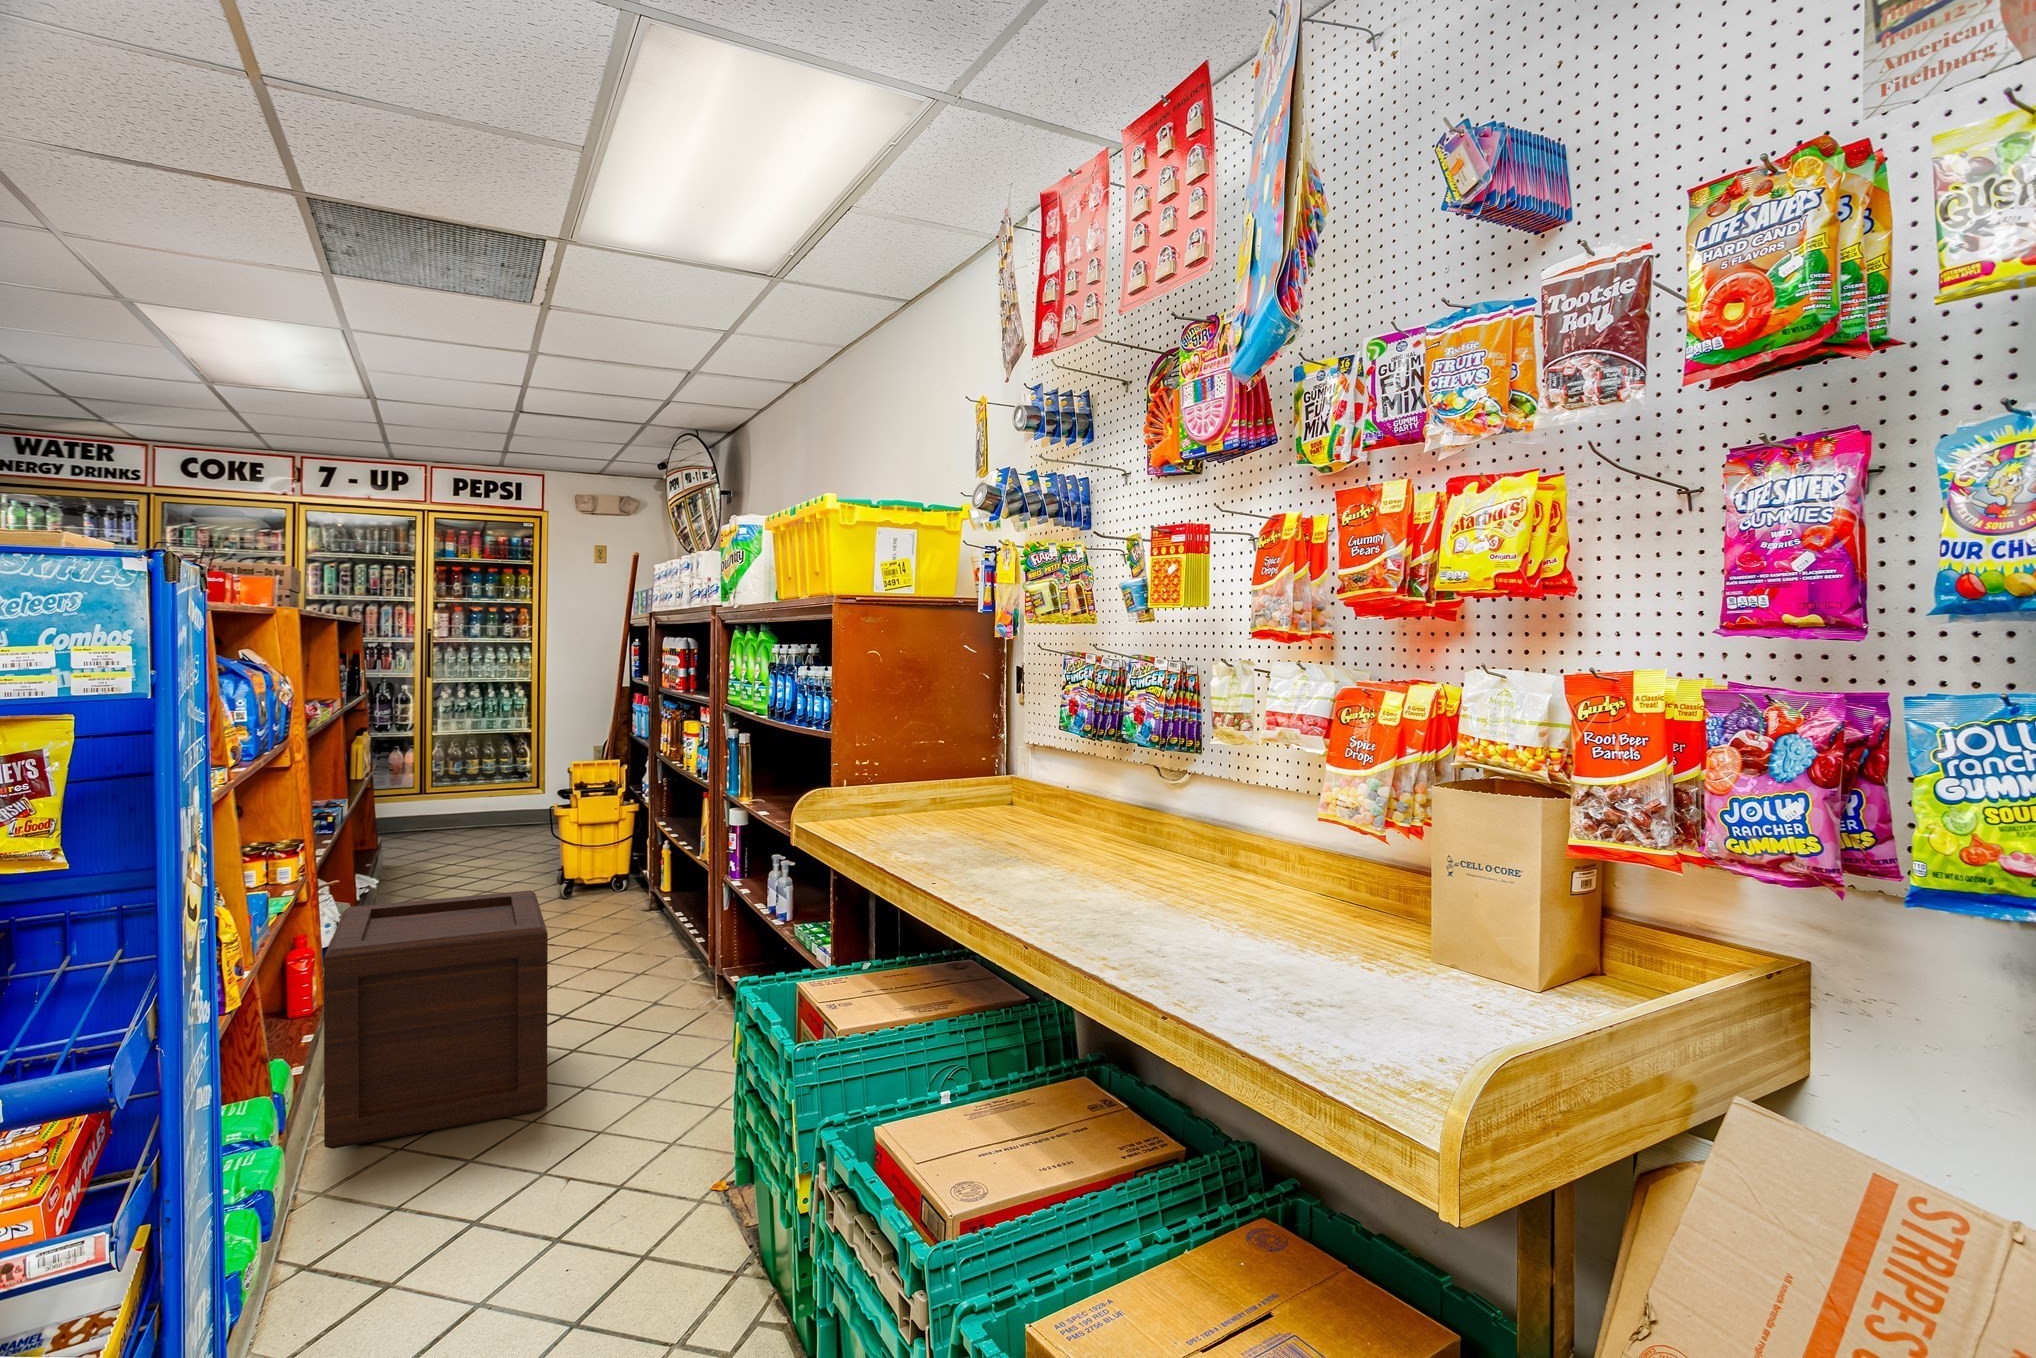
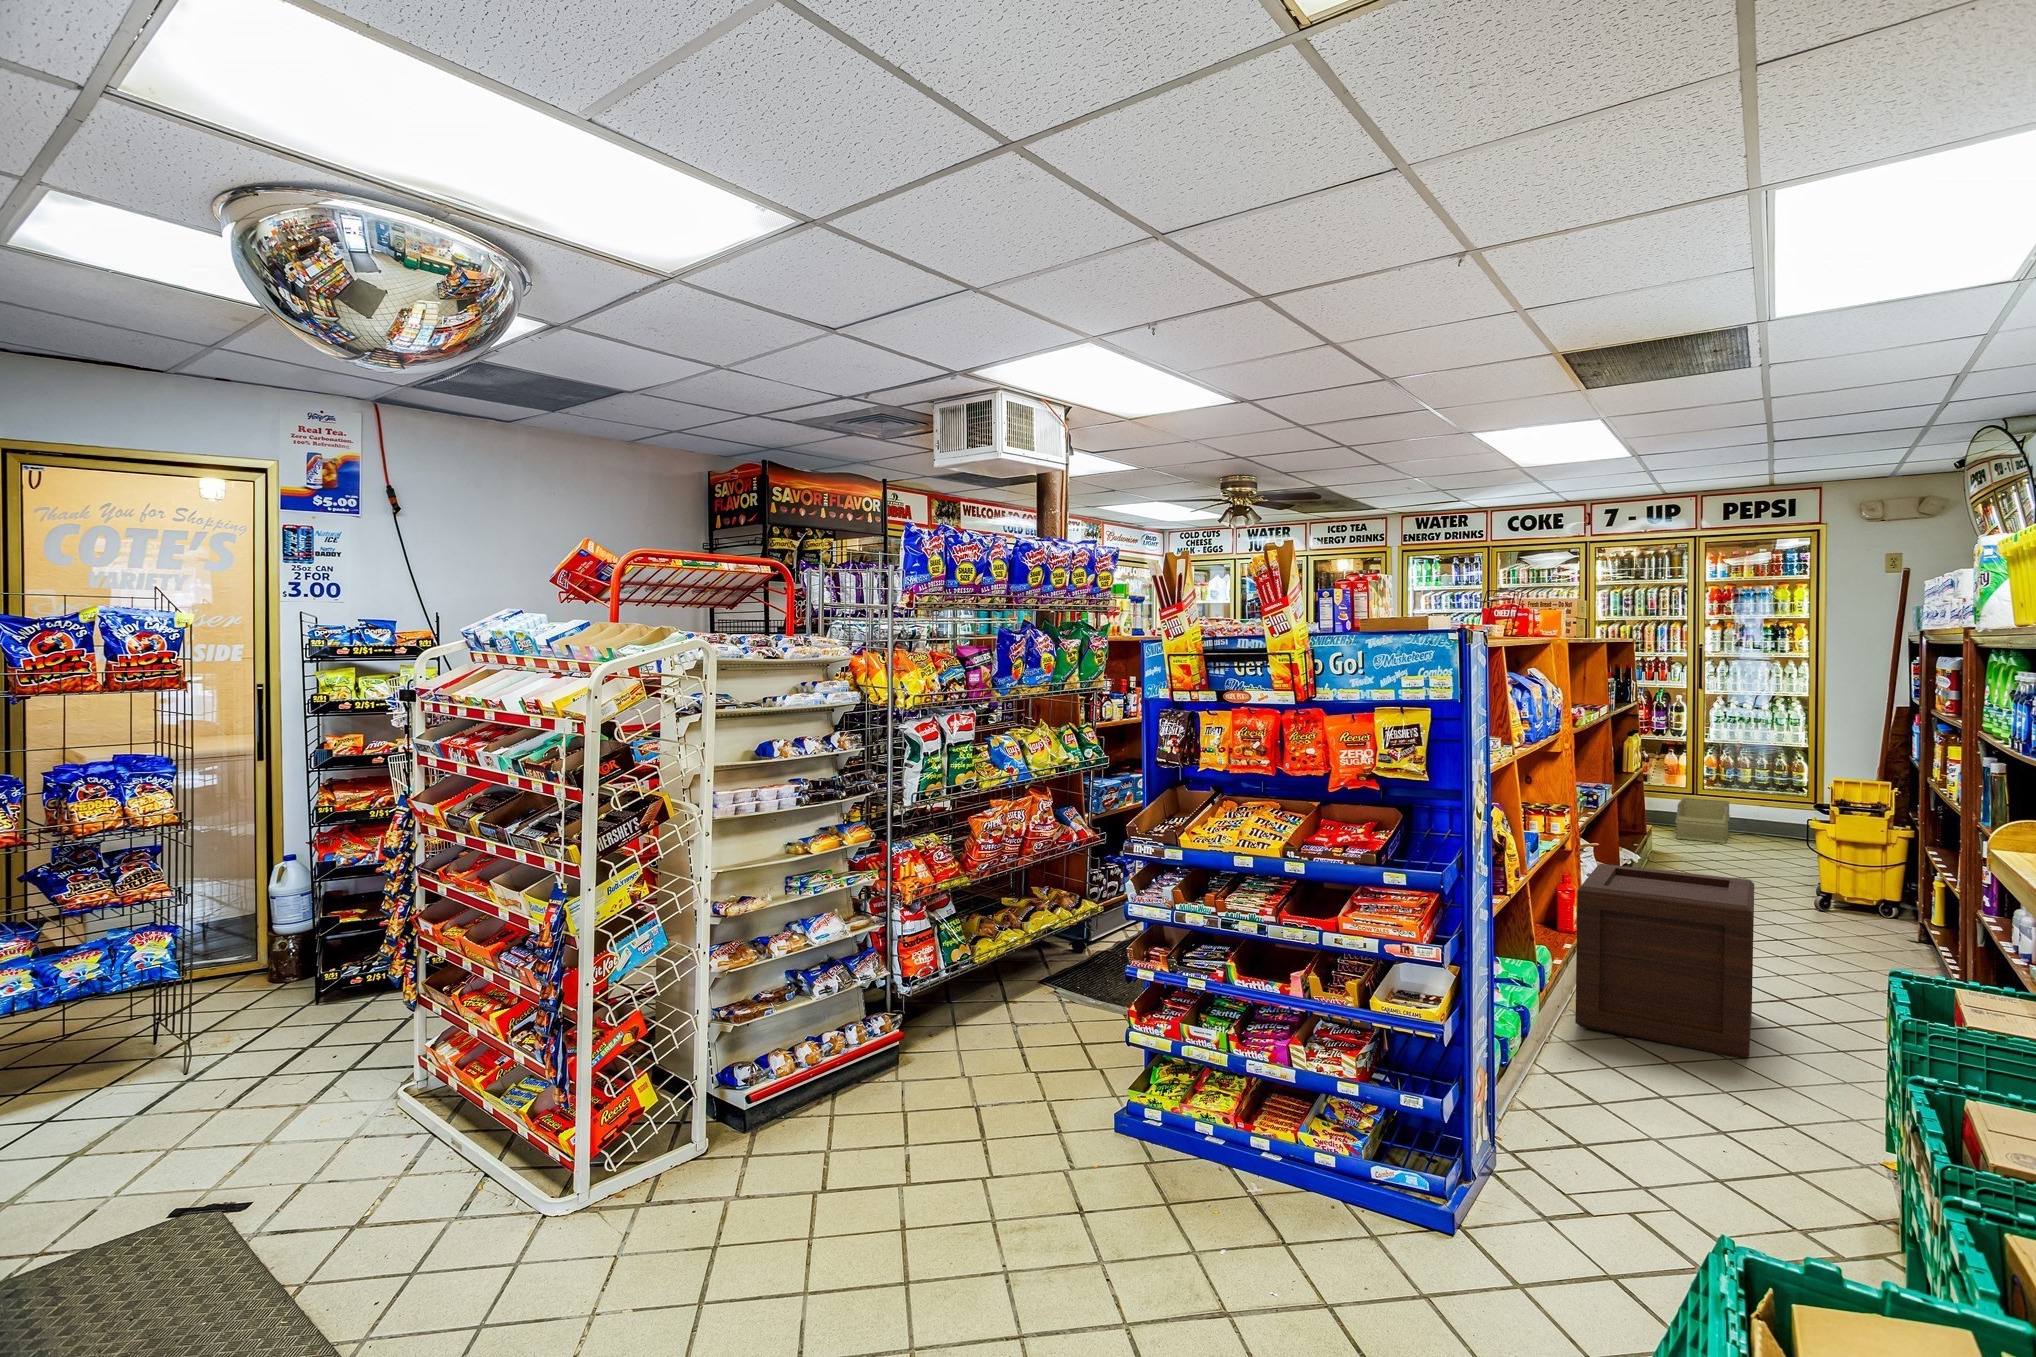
storage bin: none [408,795,462,844] -> present [1675,798,1730,843]

